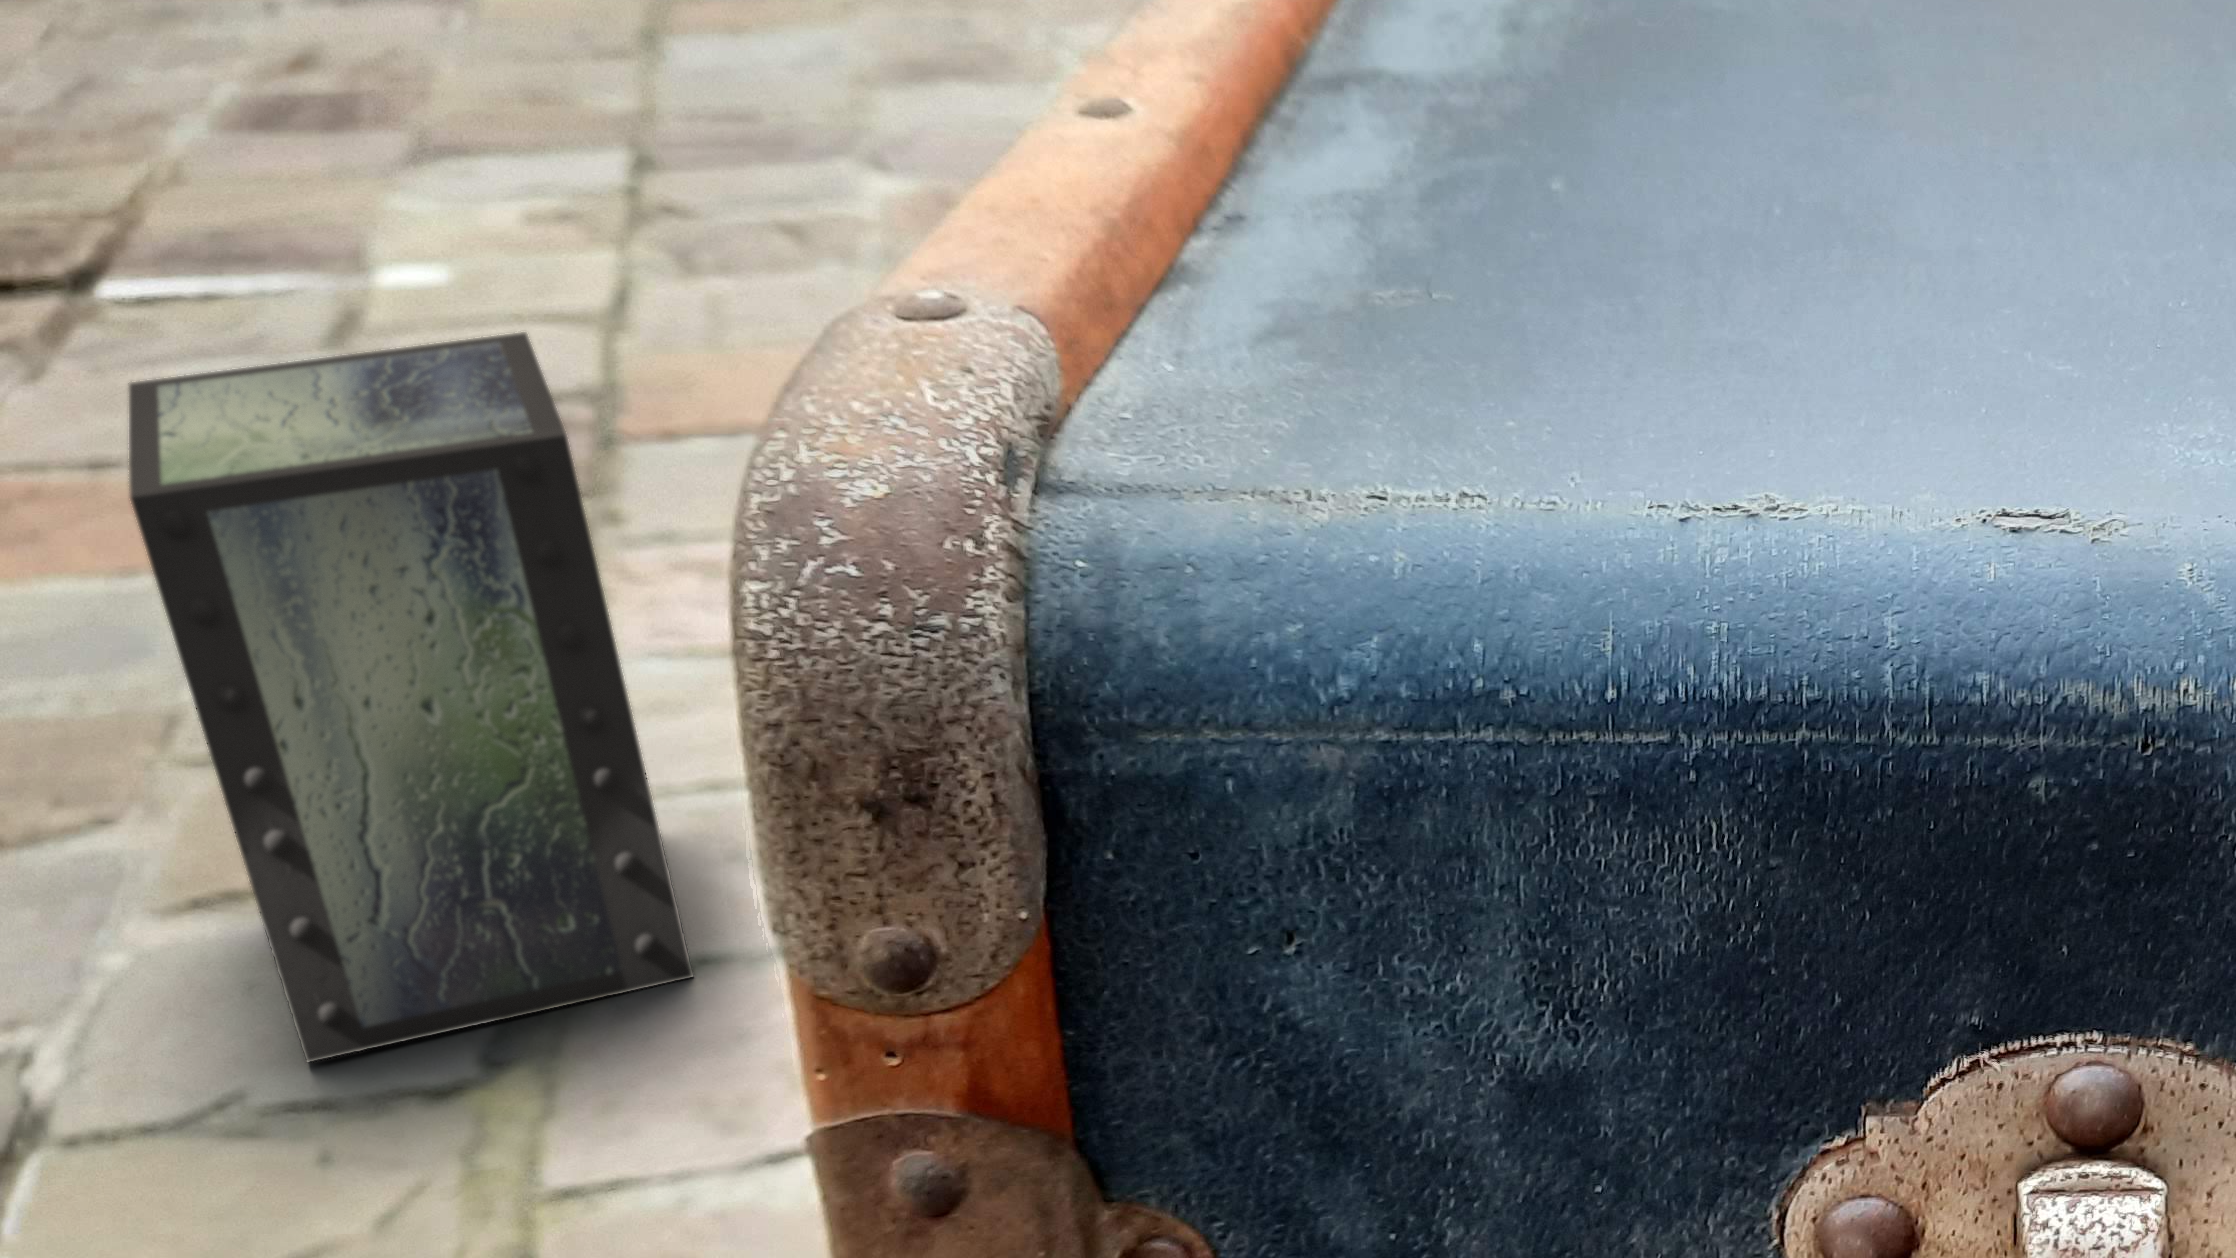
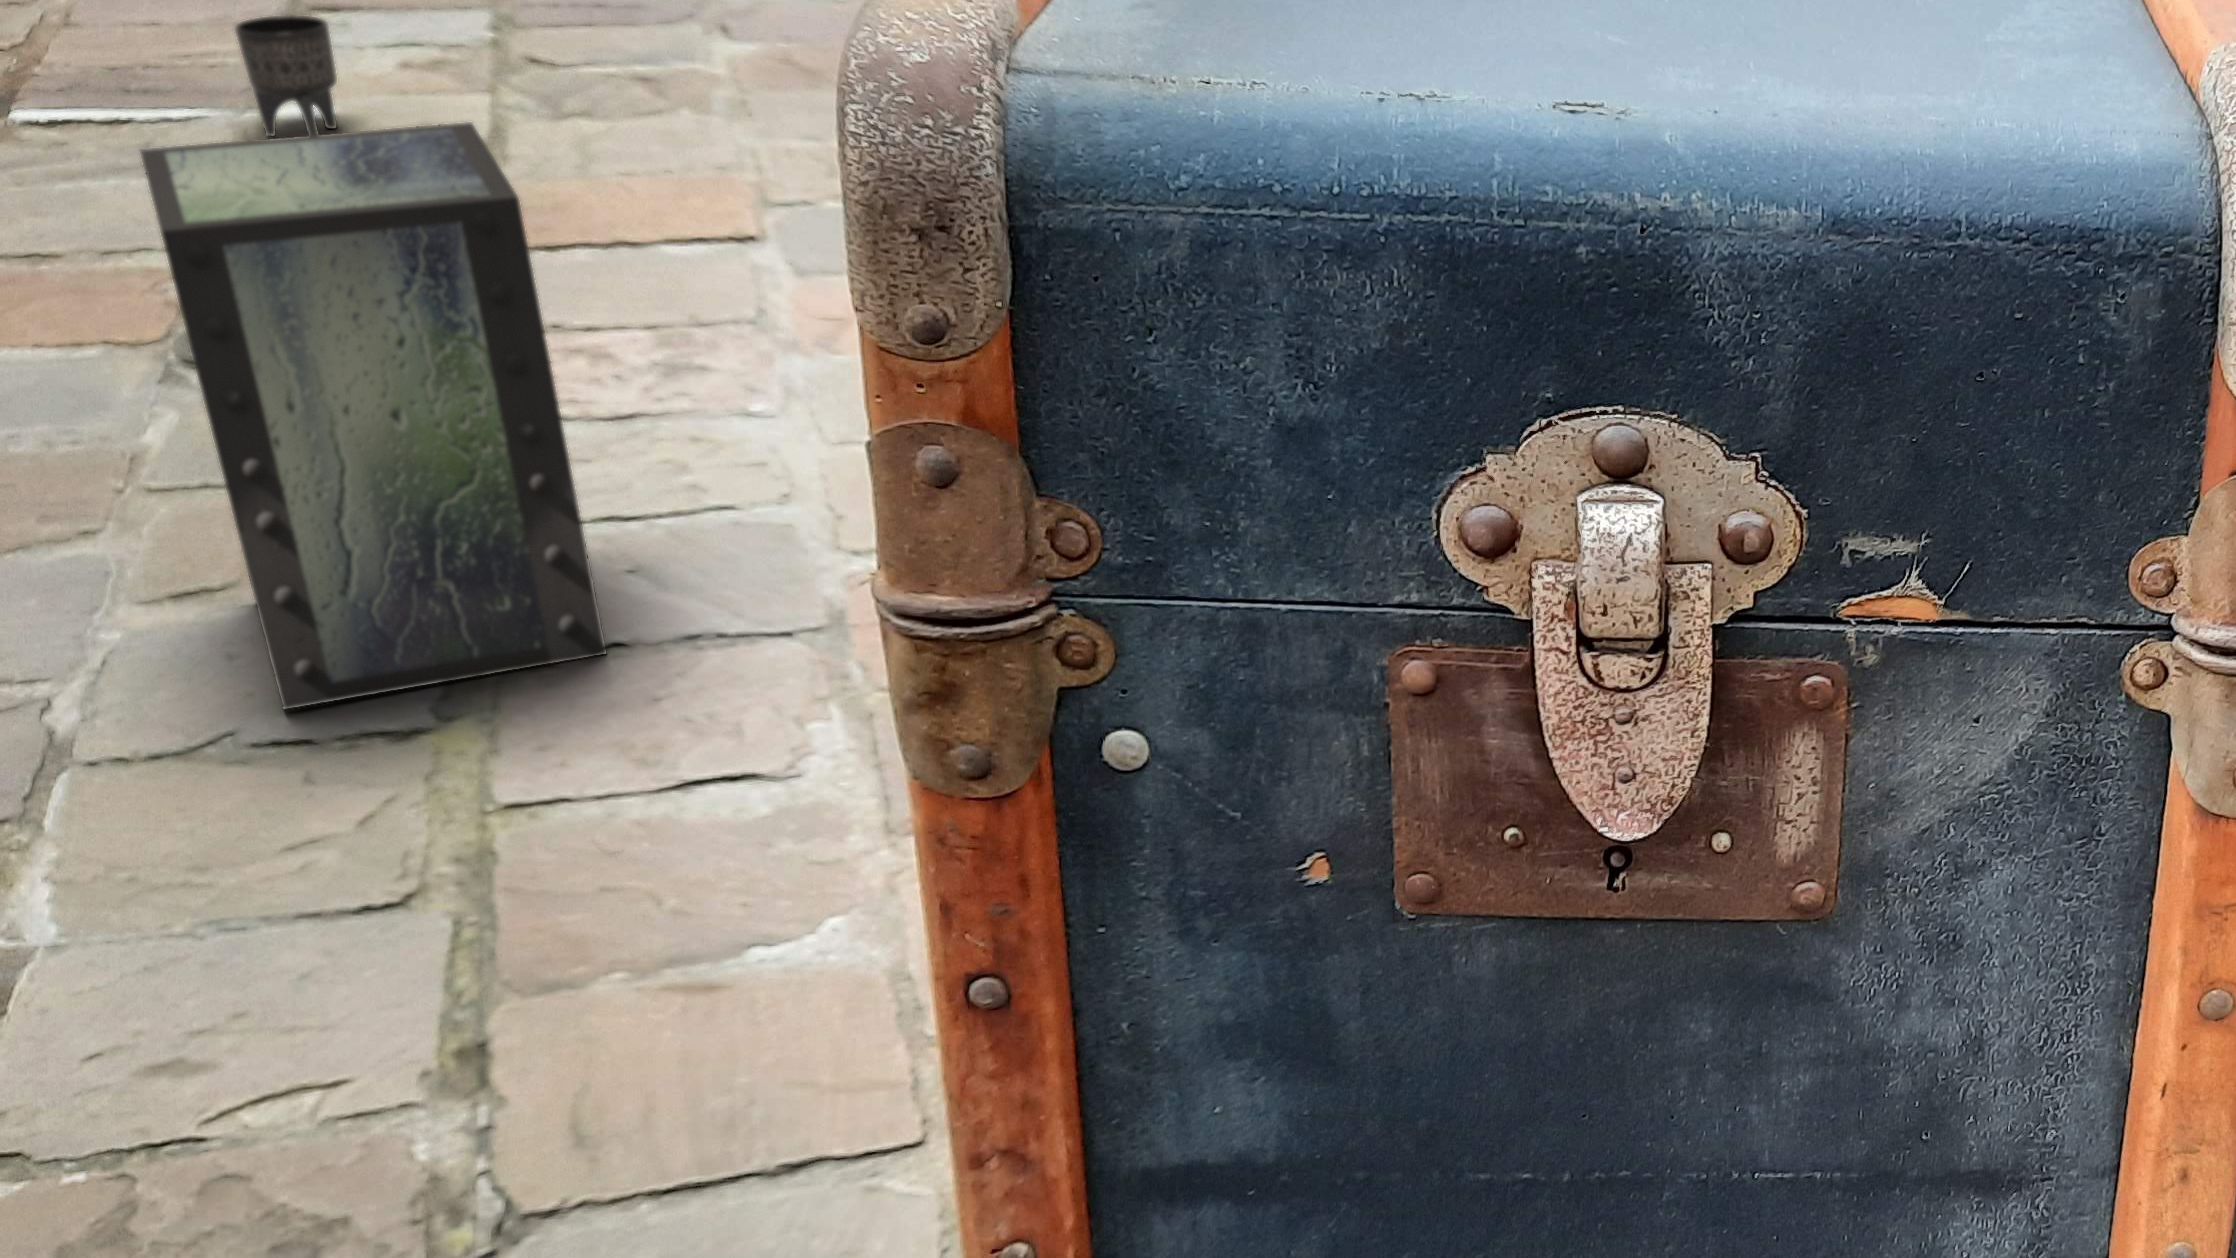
planter: none [328,172,446,317] -> present [235,15,337,136]

